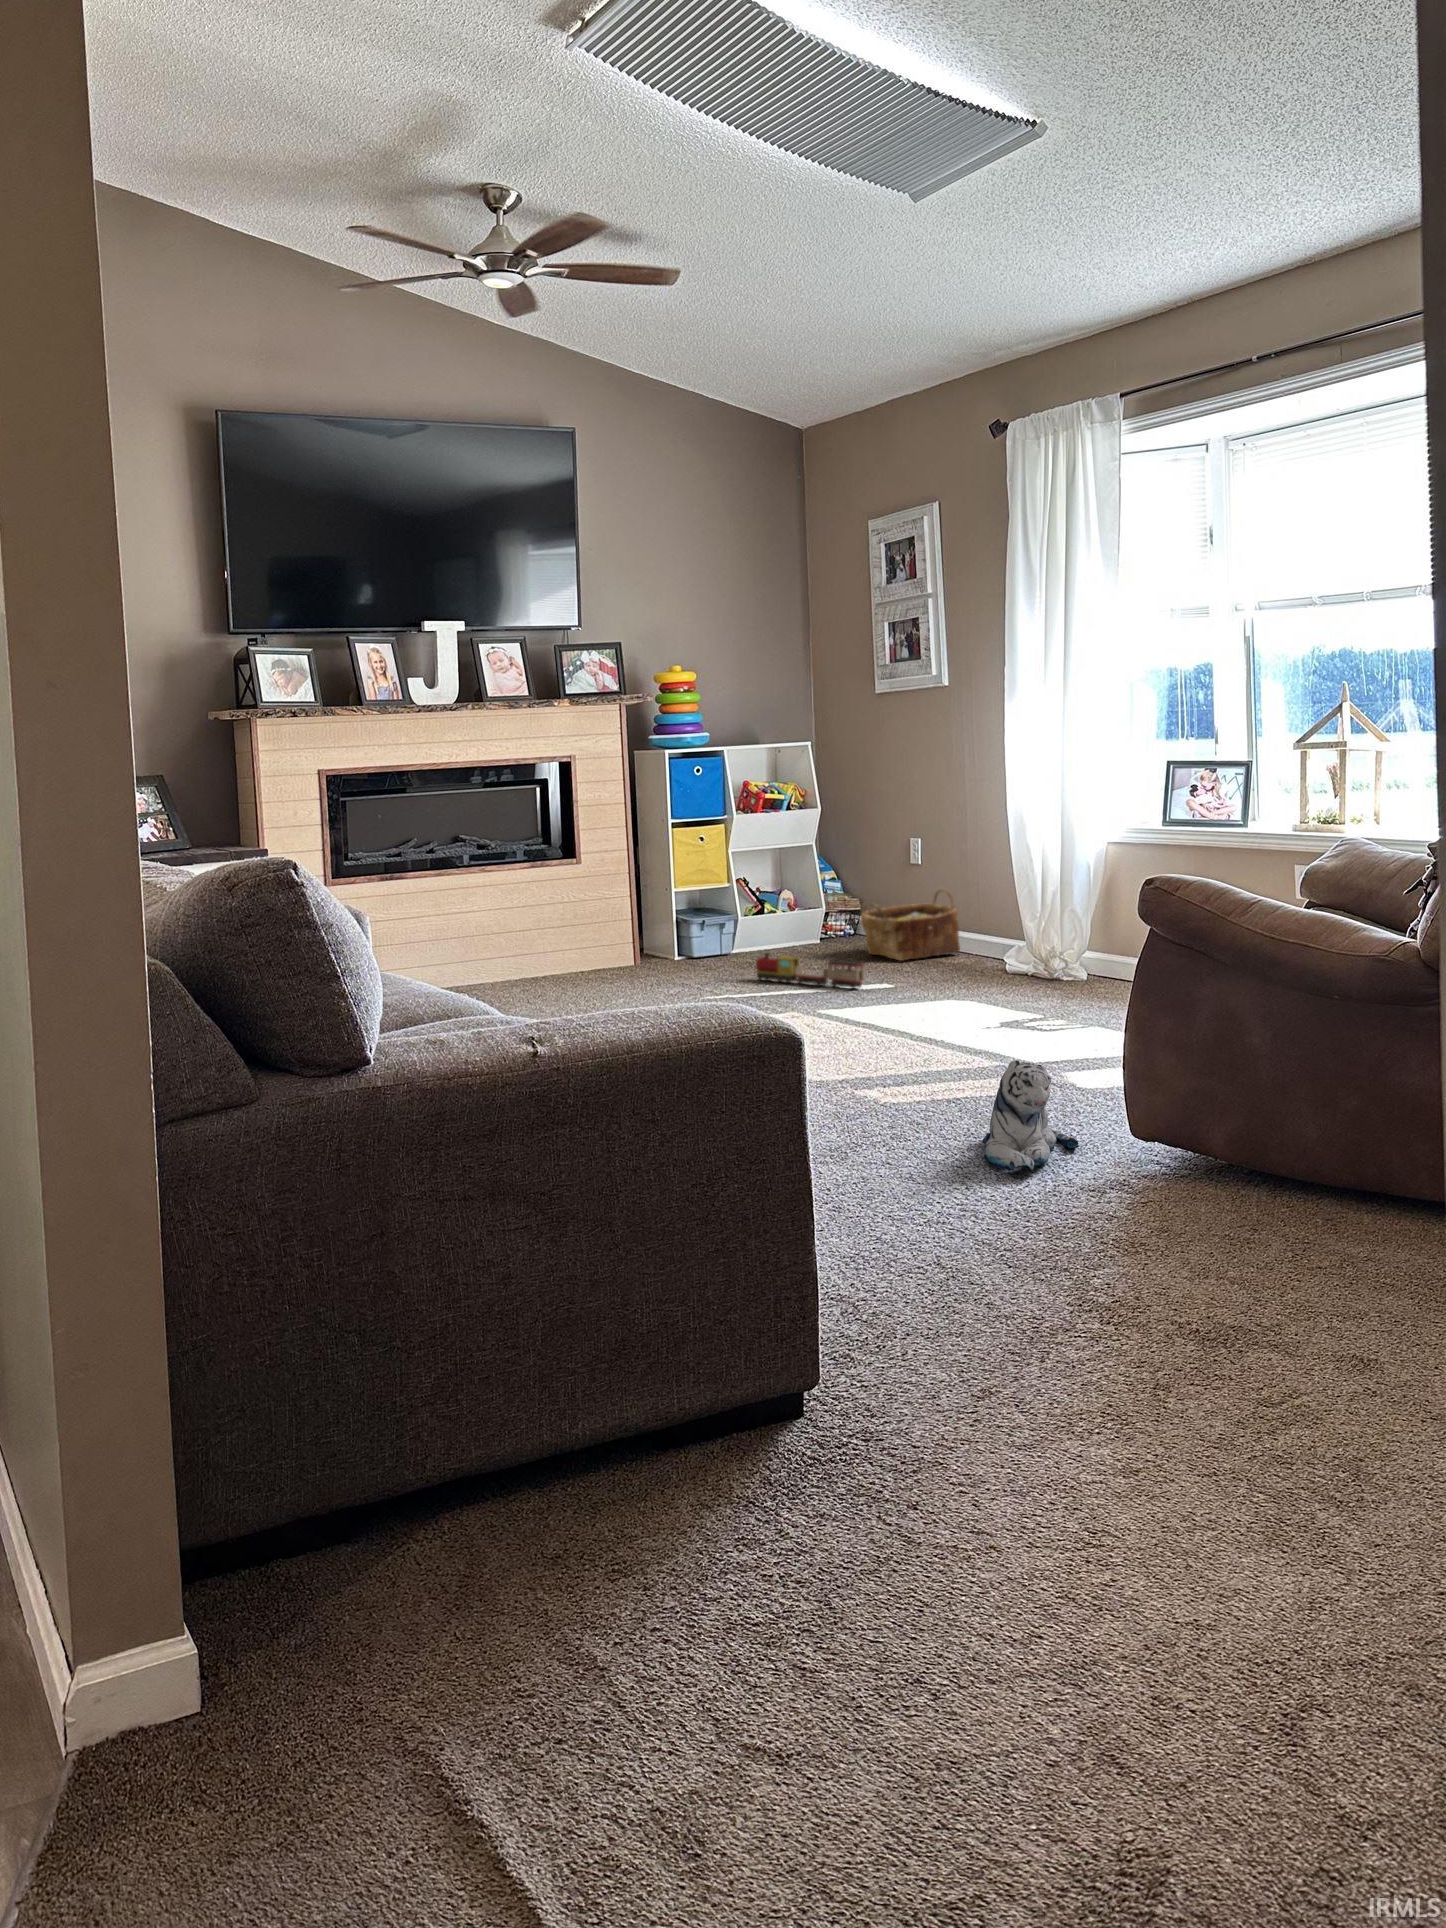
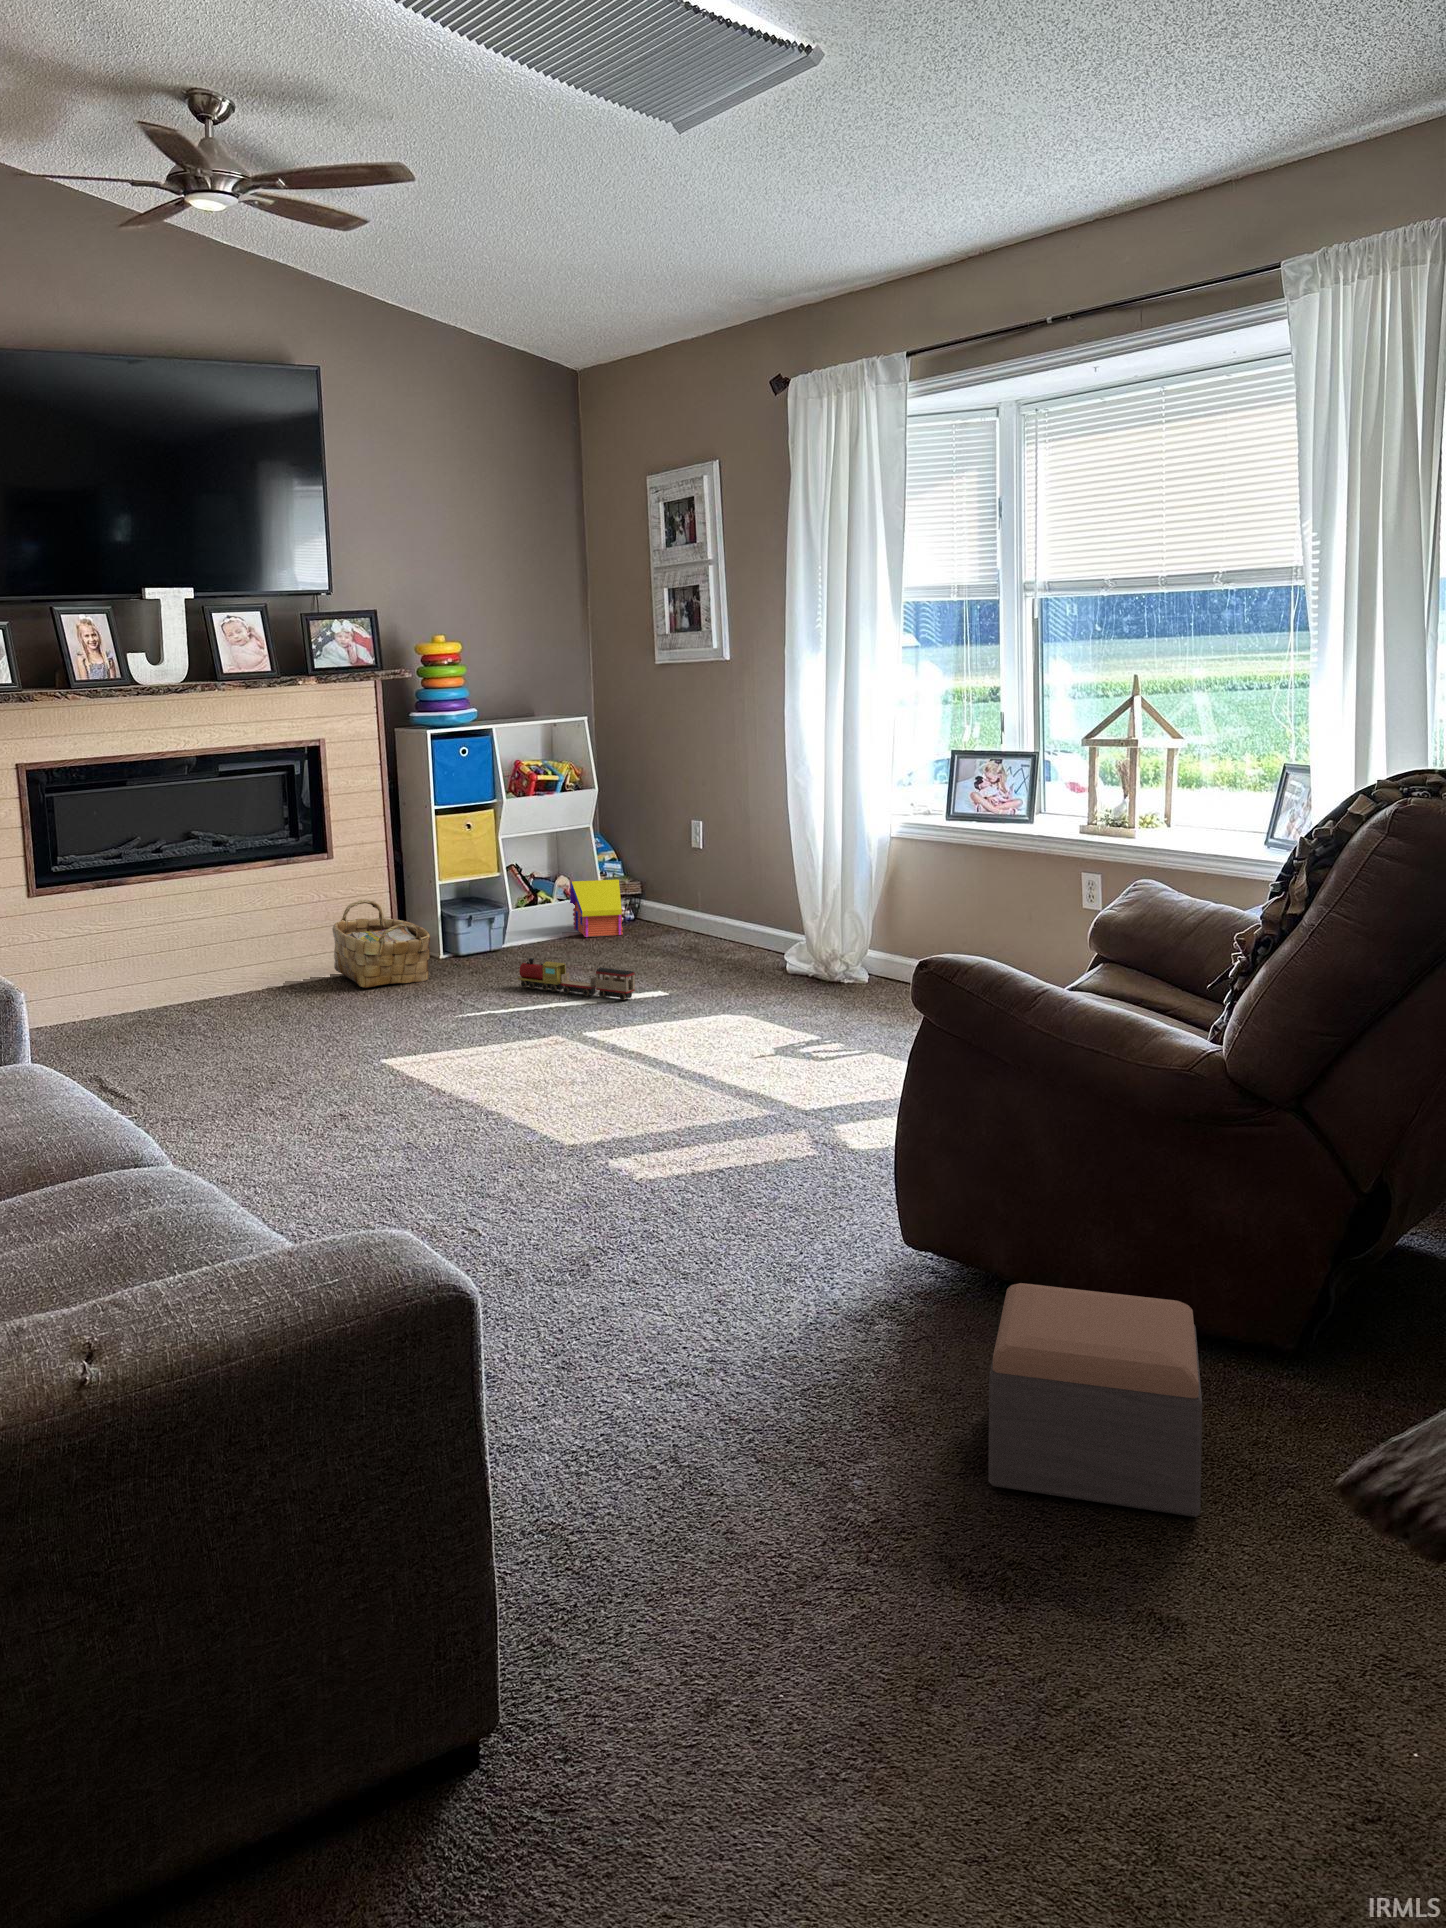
woven basket: present [861,888,960,961] -> present [332,900,430,988]
toy house: none [797,895,848,947] -> present [570,880,623,937]
plush toy: present [983,1061,1079,1171] -> none [743,1161,851,1298]
footstool: none [1205,1130,1390,1300] -> present [988,1283,1202,1517]

